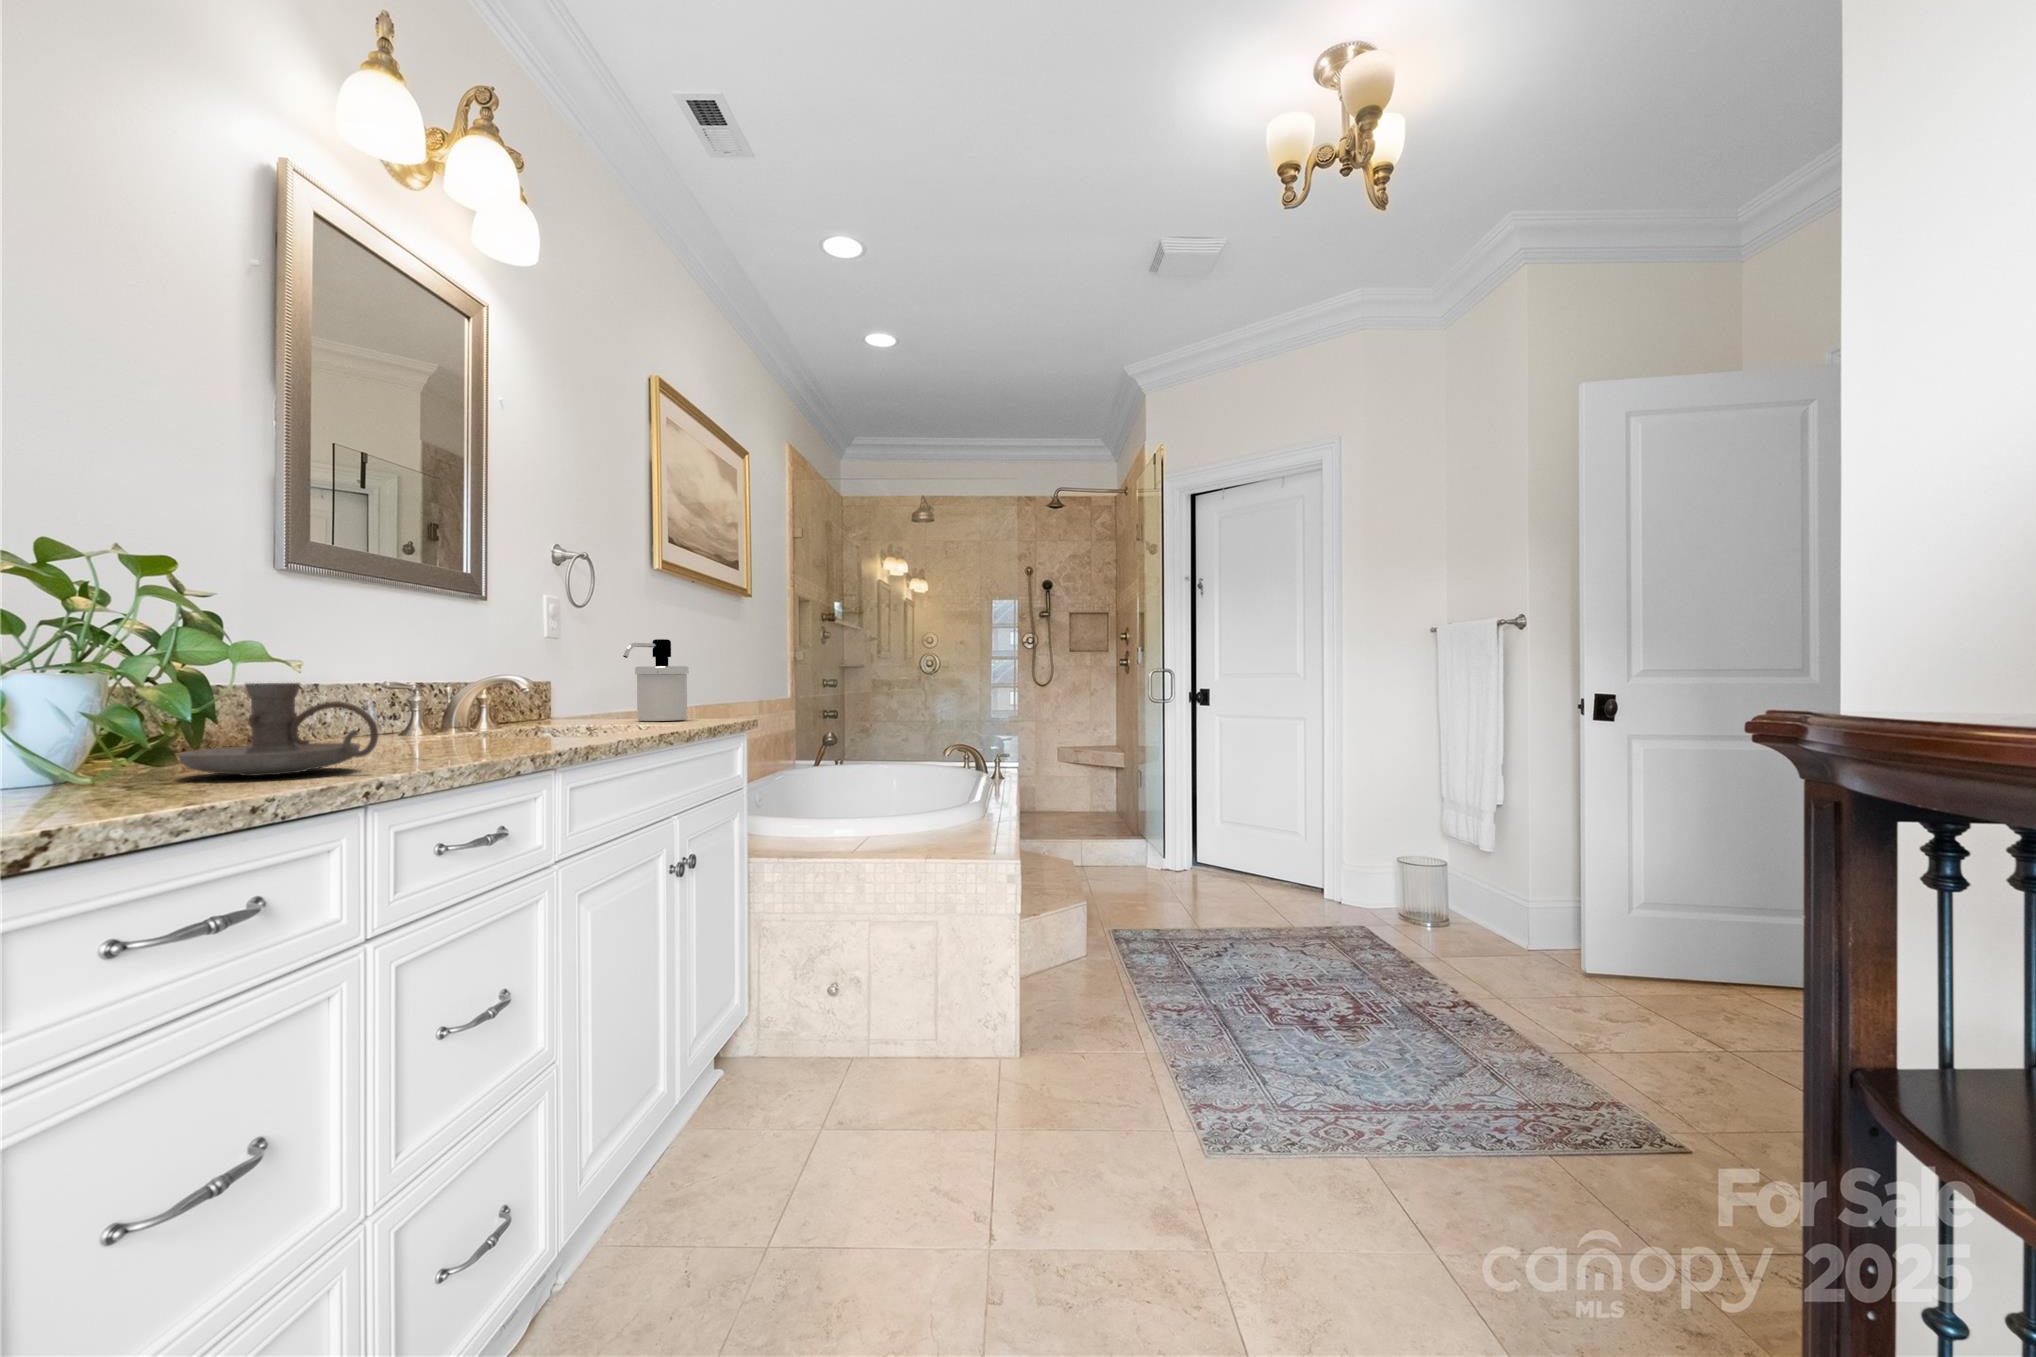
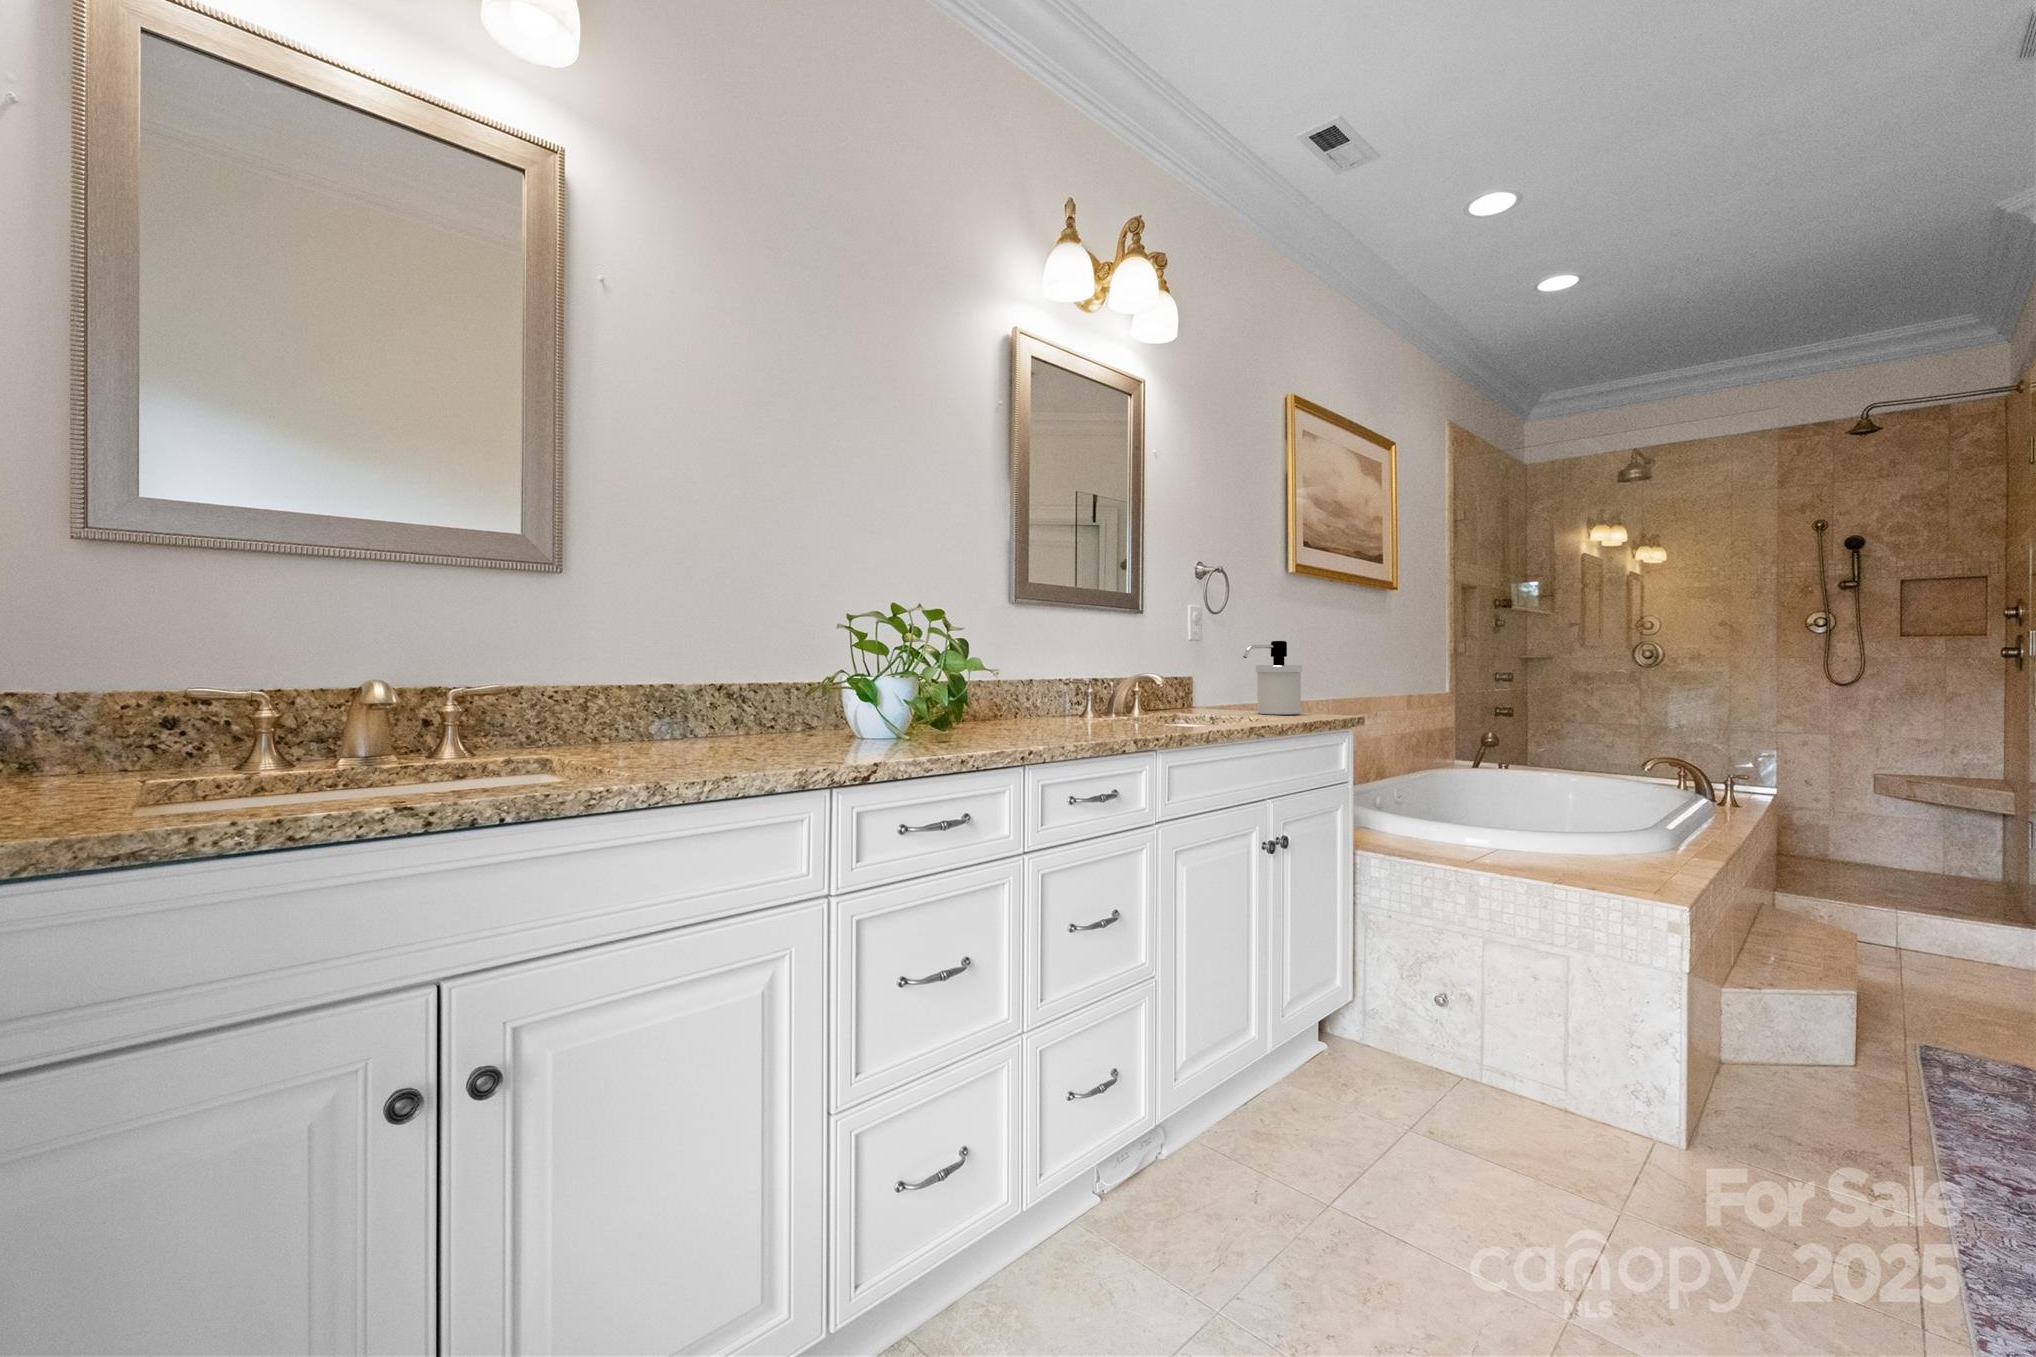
candle holder: present [178,683,378,776] -> none [944,685,1034,741]

